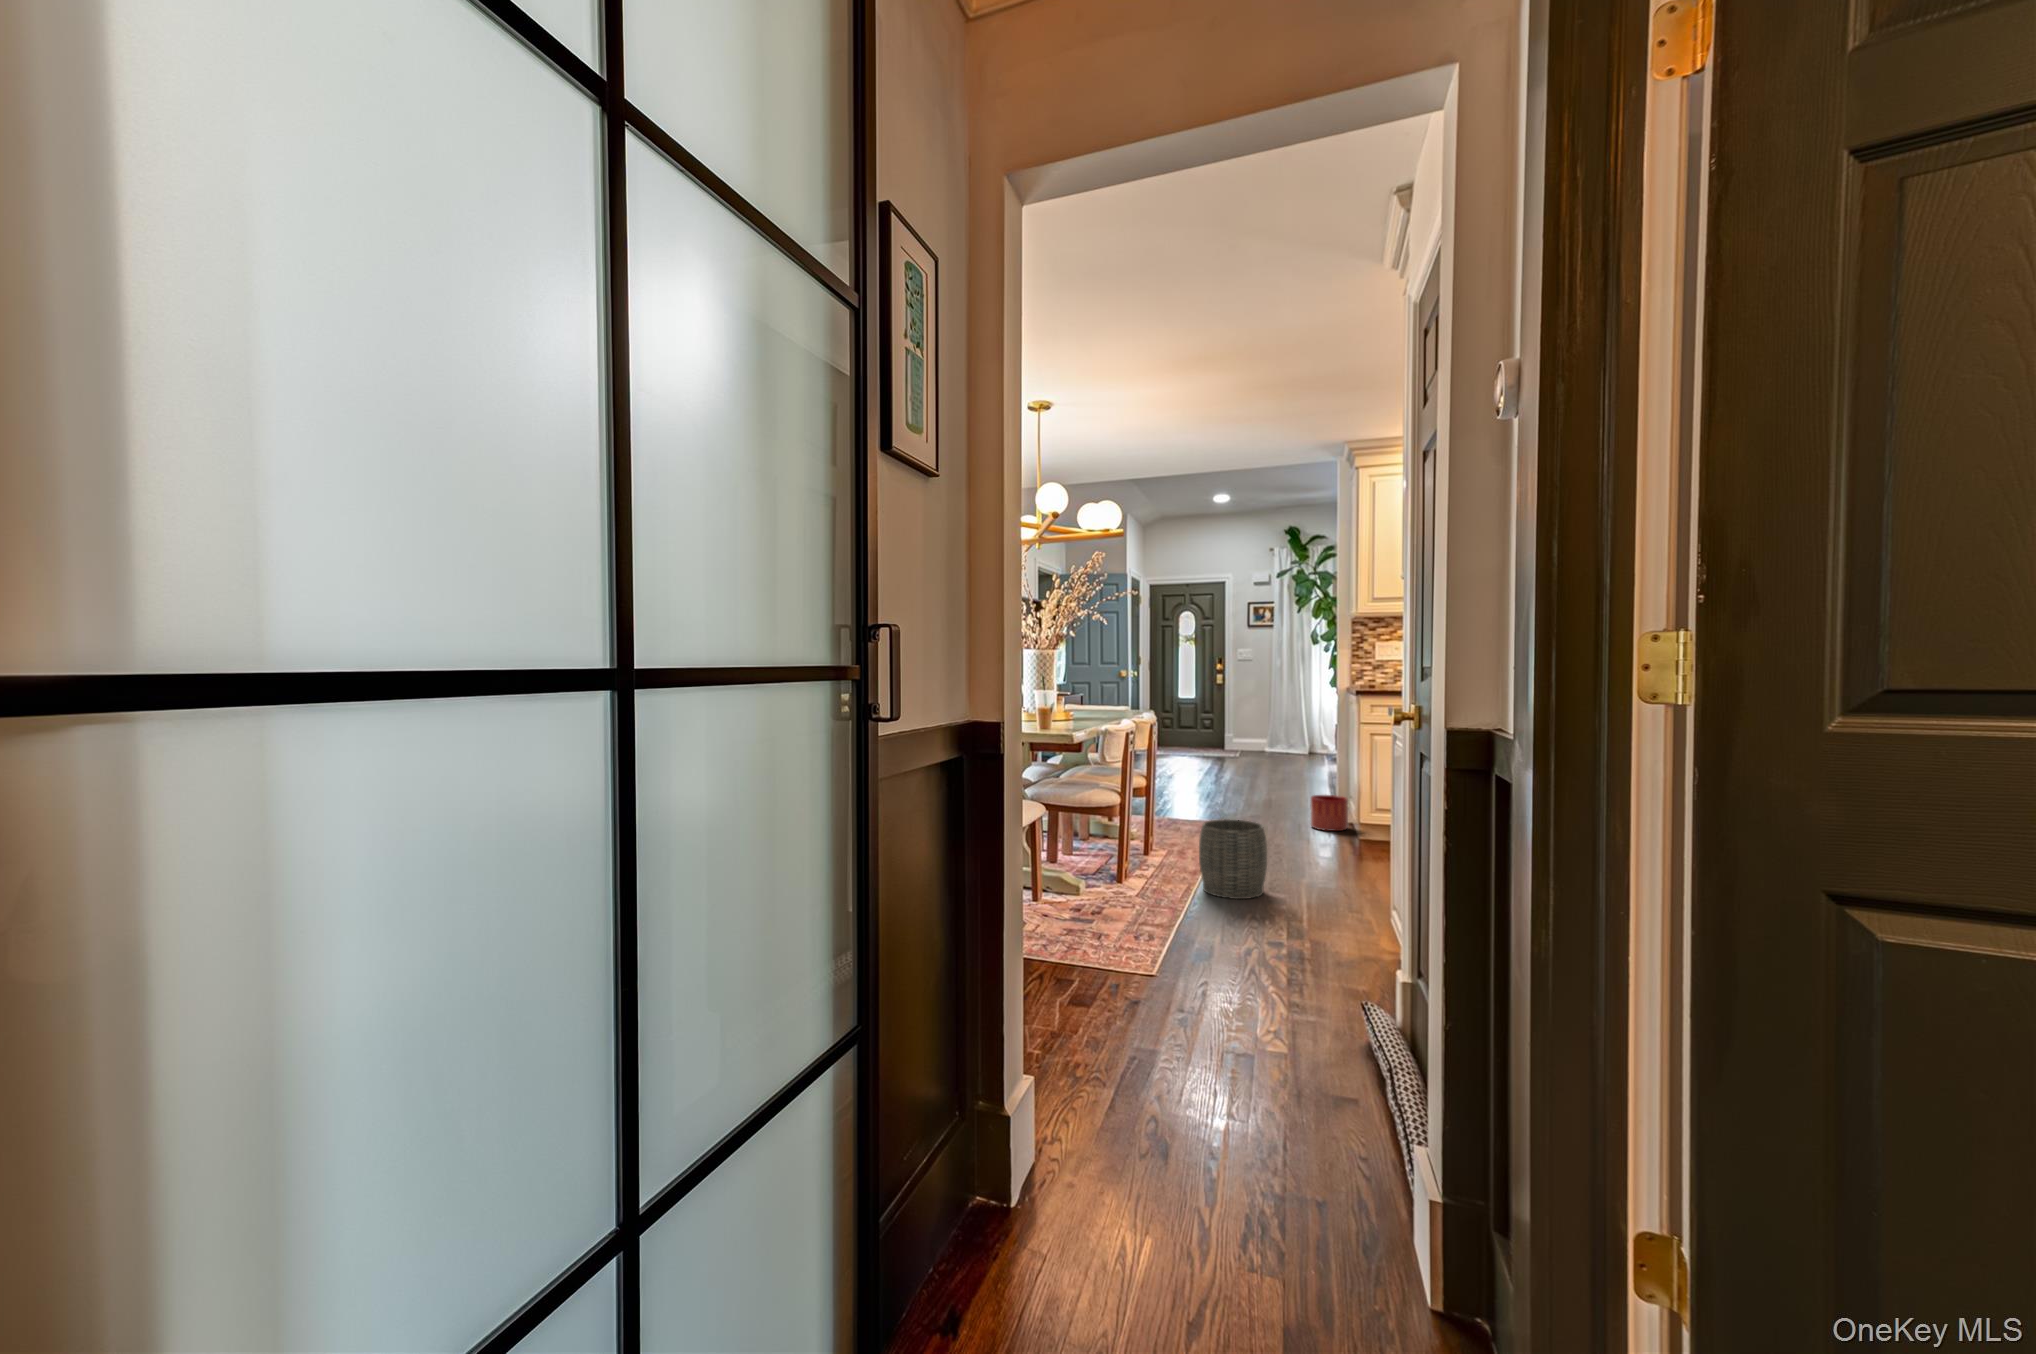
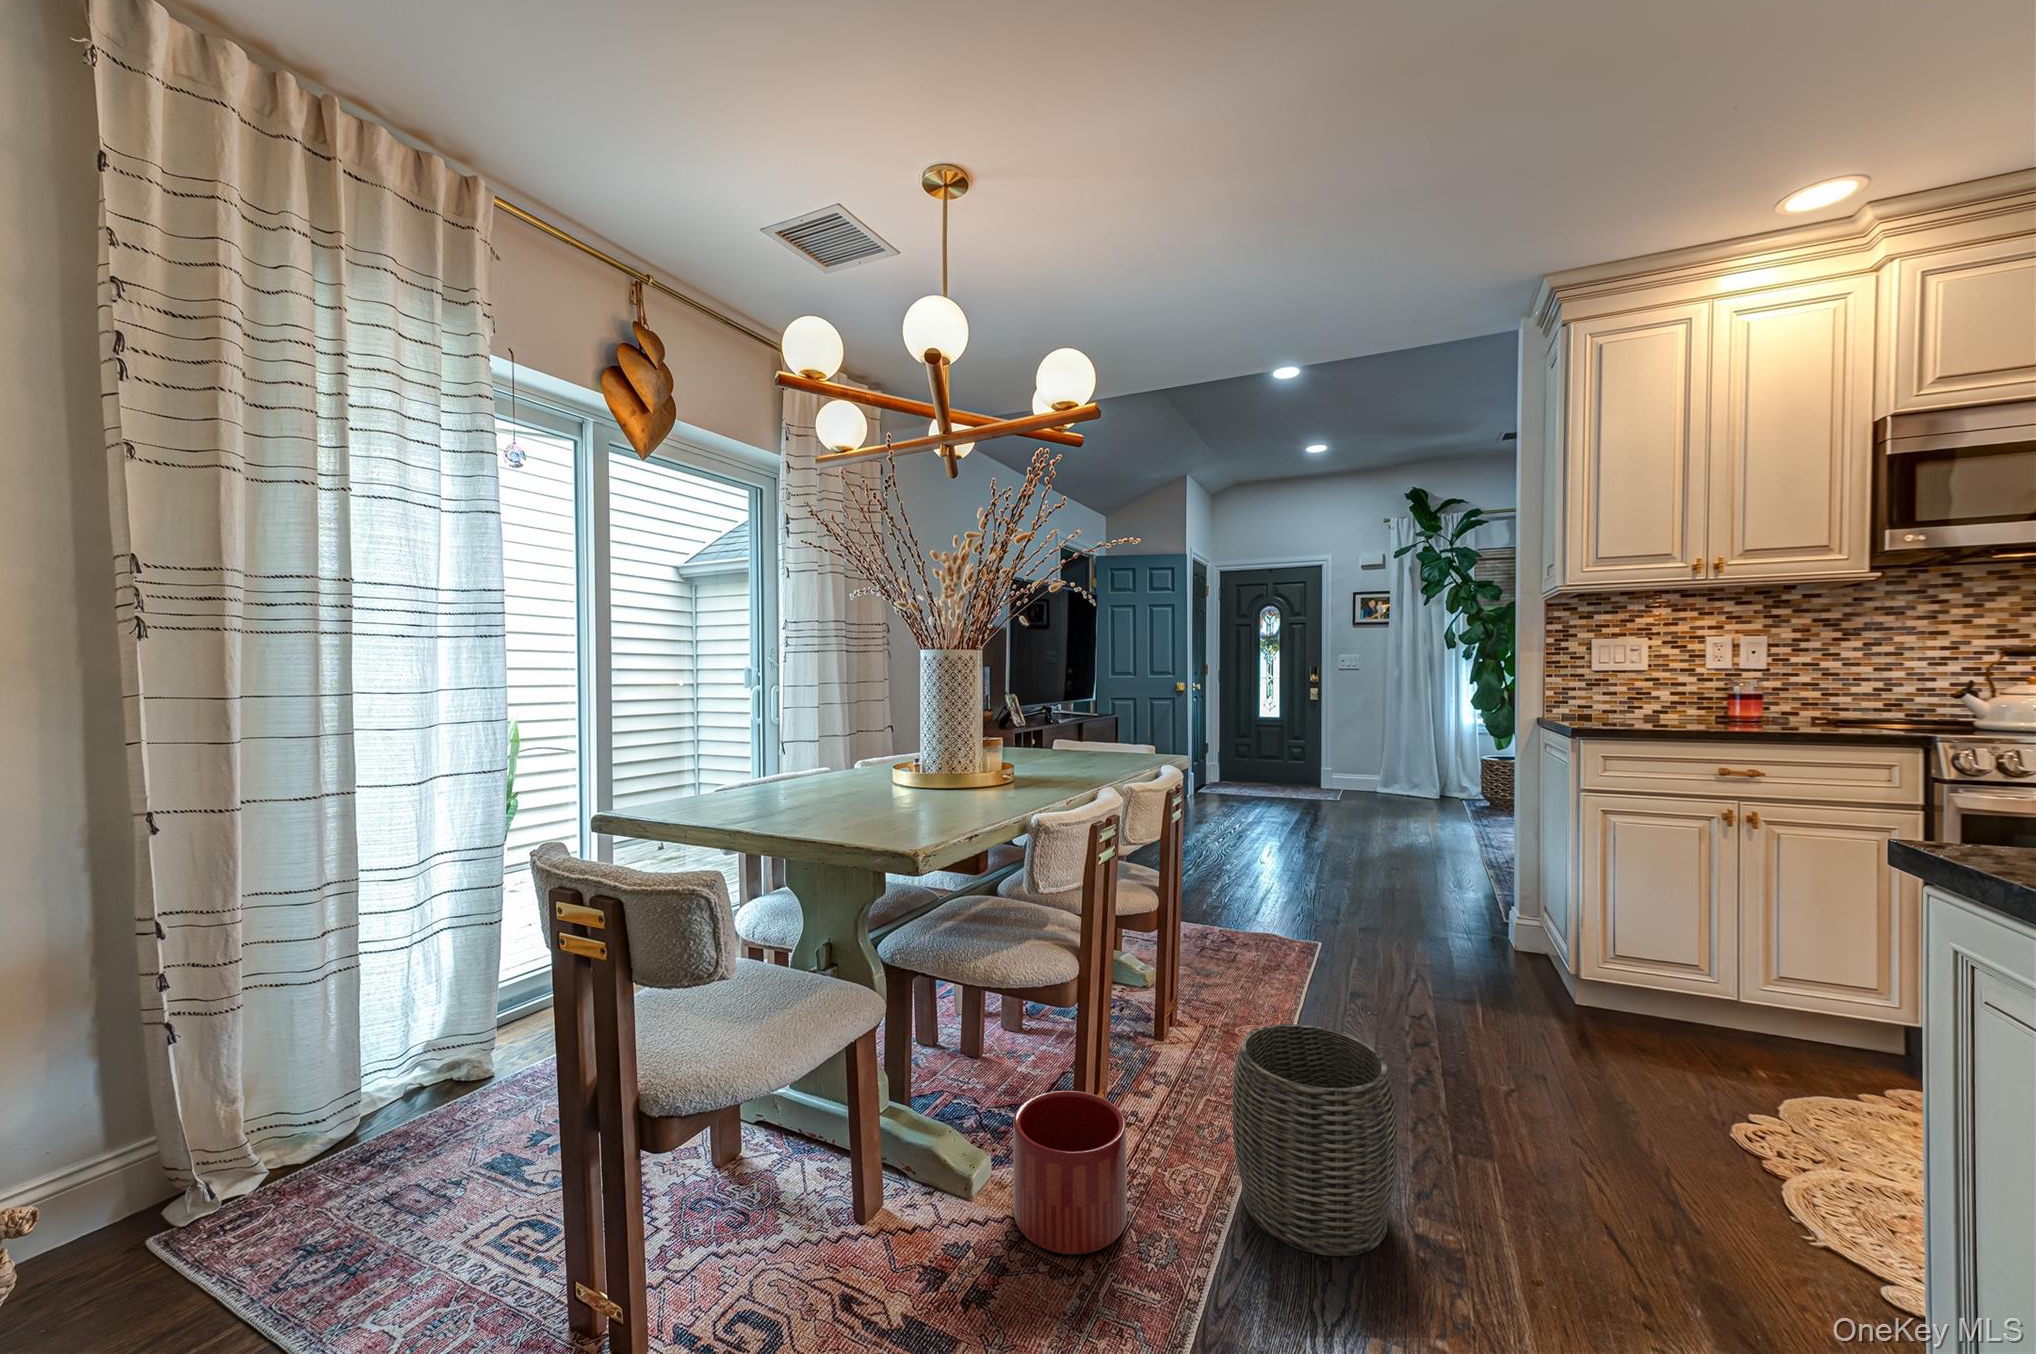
planter: present [1310,795,1348,831] -> present [1013,1091,1127,1254]

